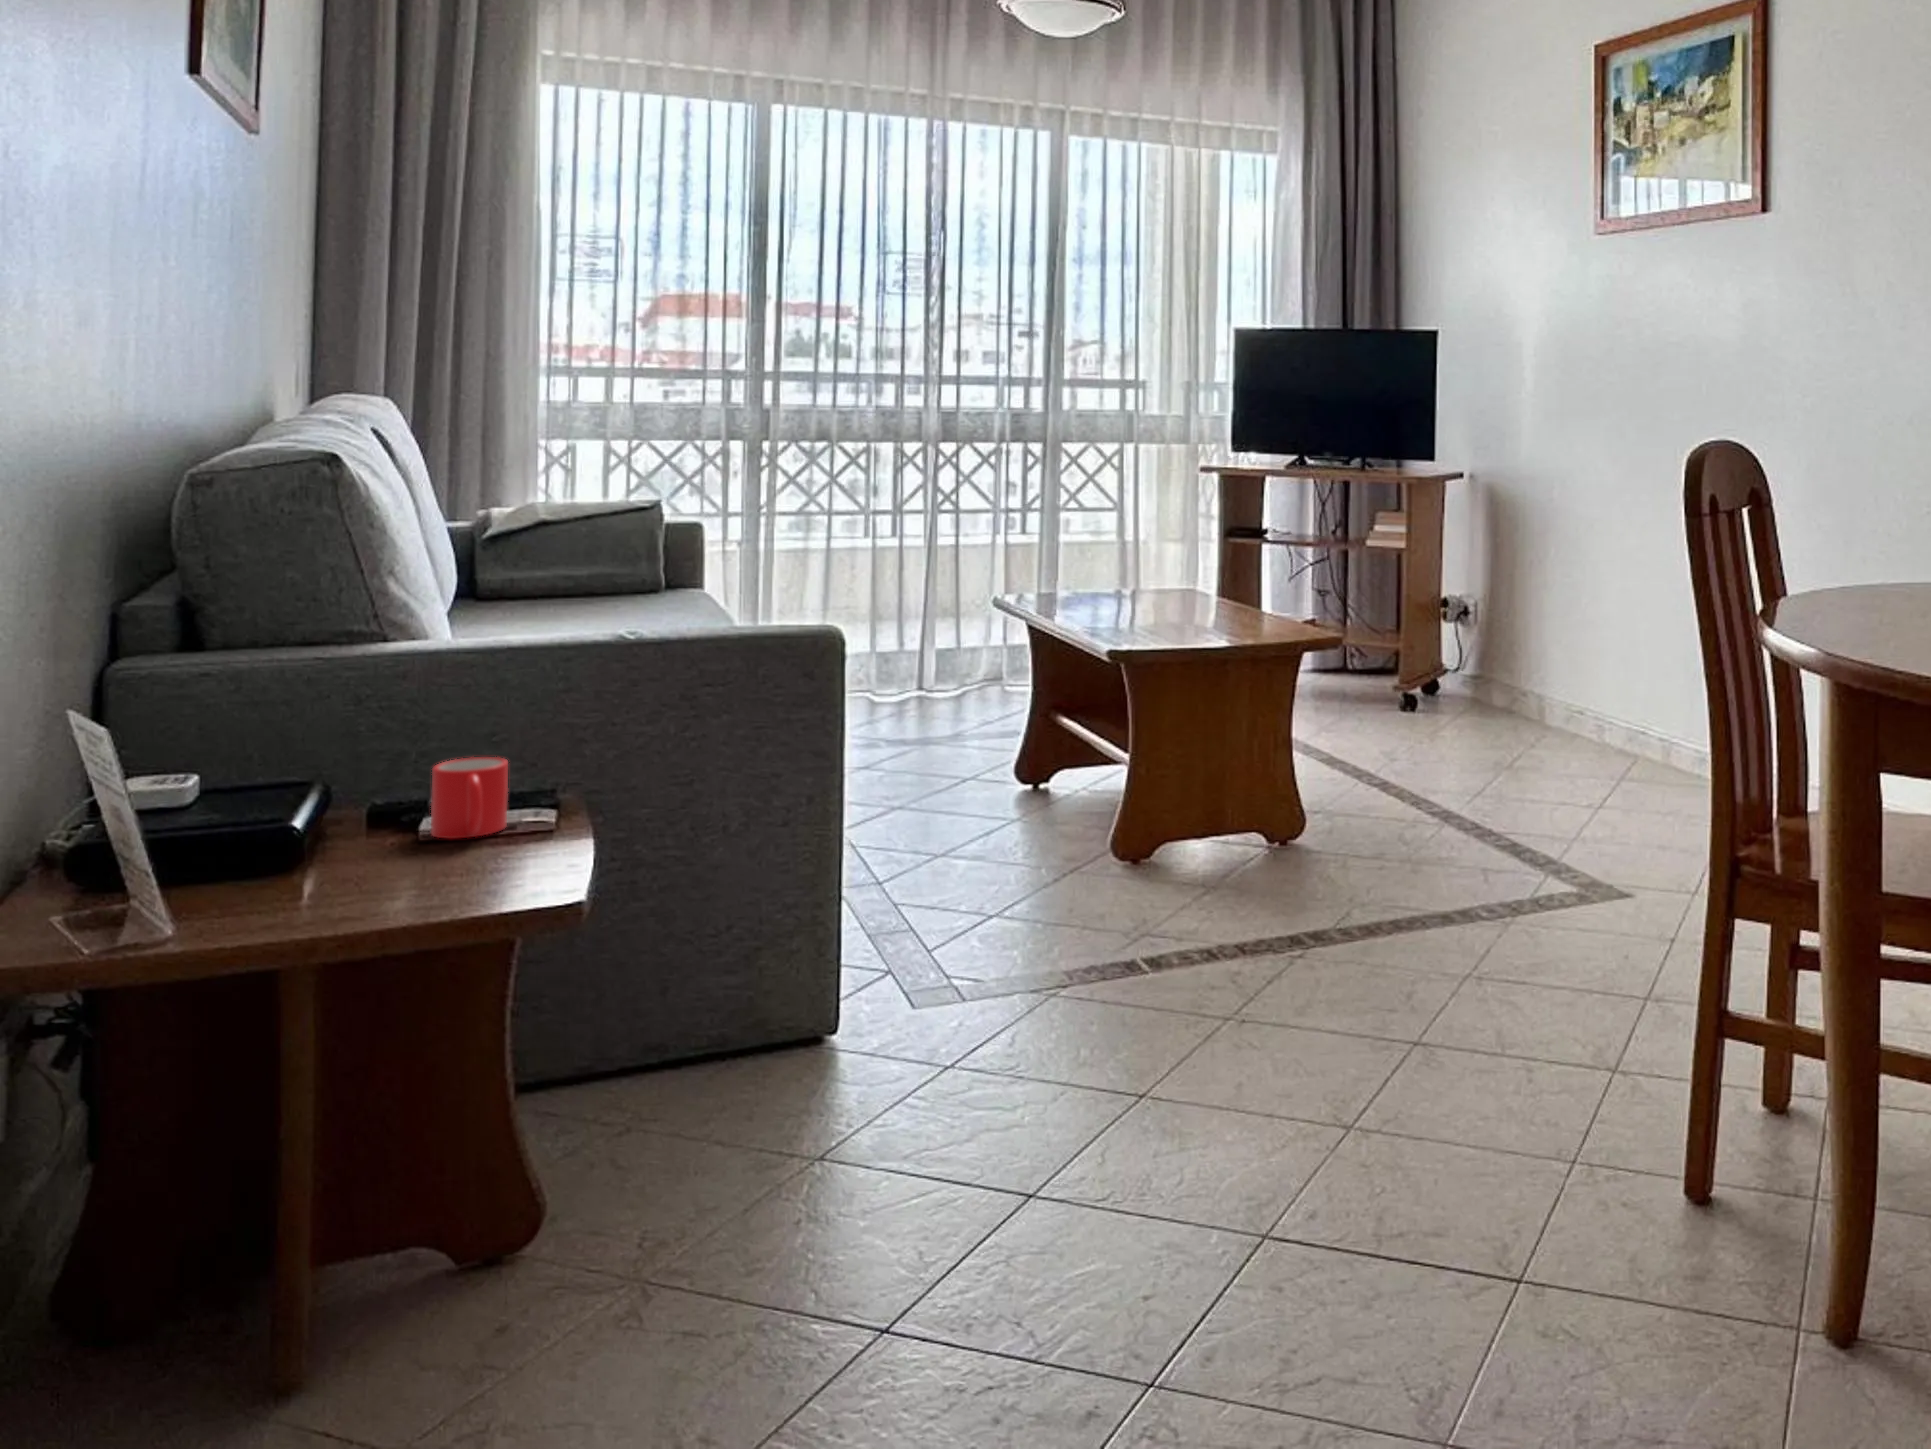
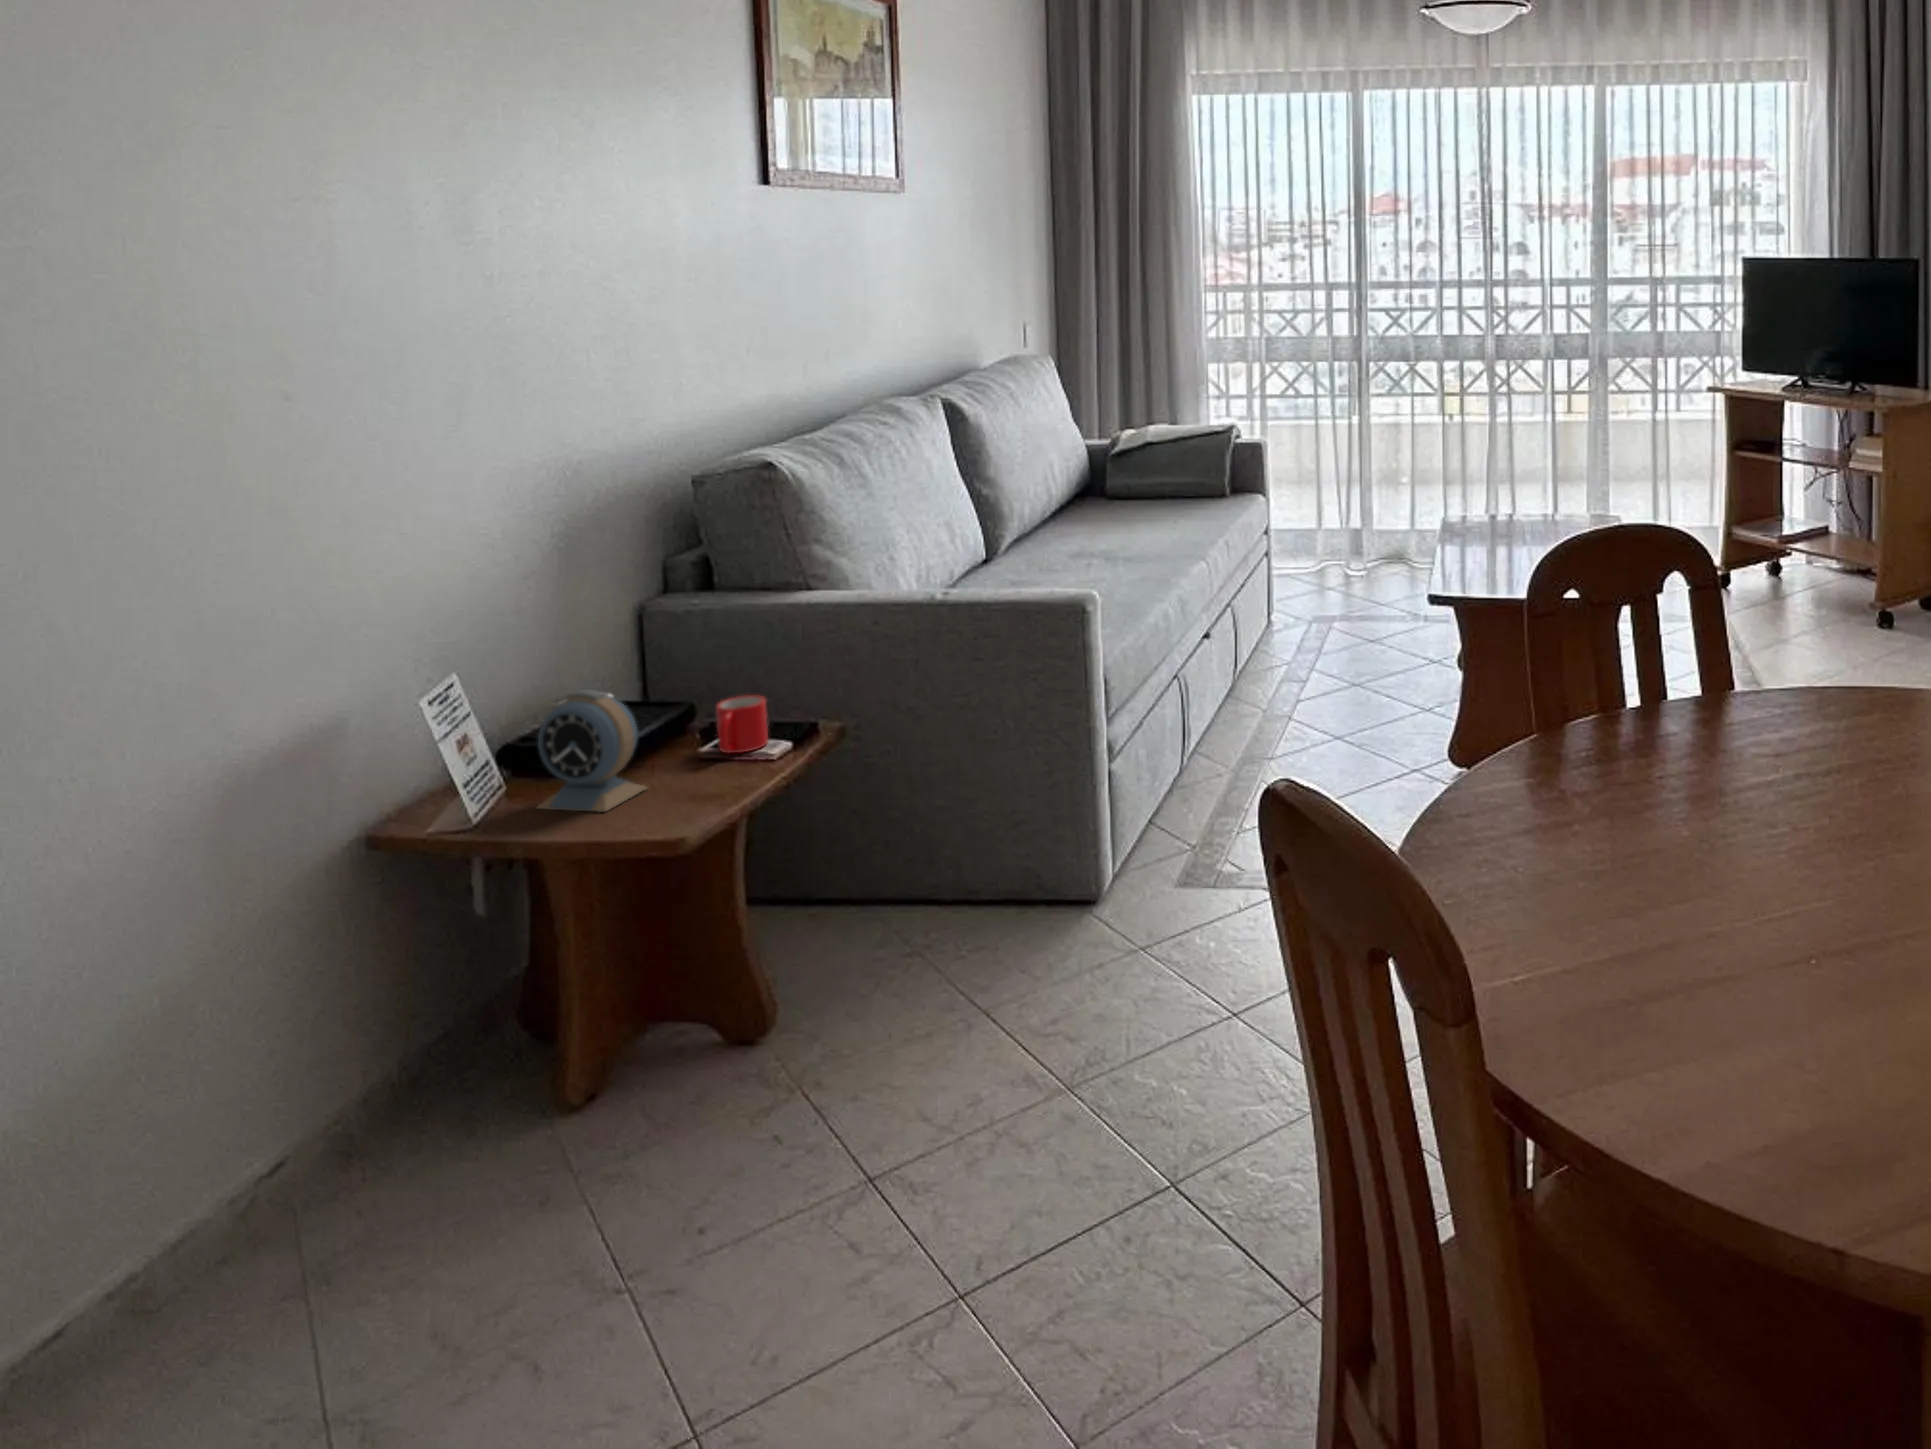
alarm clock: none [255,724,424,918] -> present [537,689,647,812]

